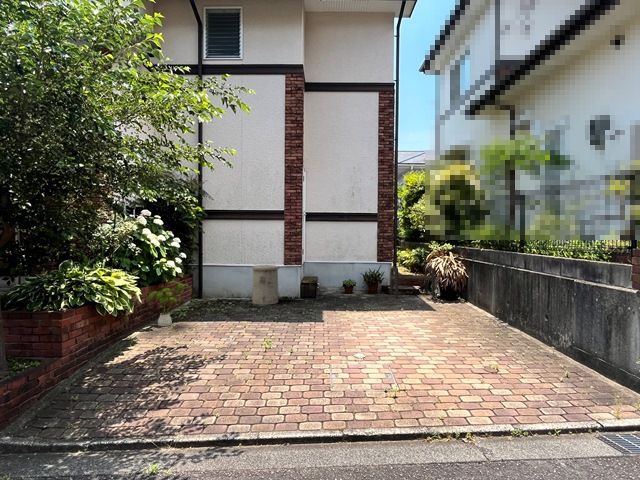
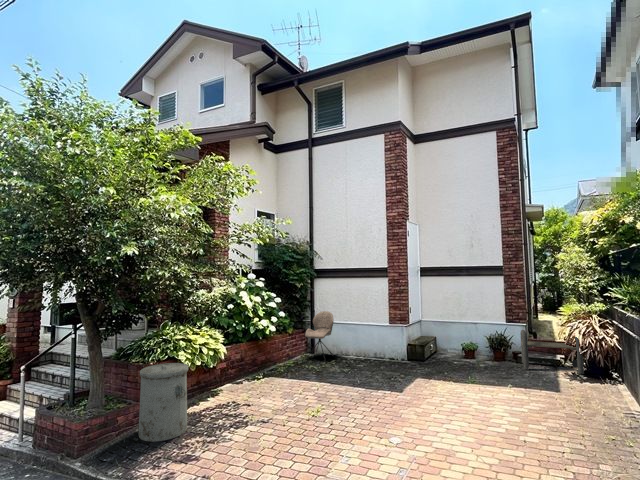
chair: none [199,255,228,305] -> present [305,311,334,361]
trash can: present [252,265,279,305] -> present [139,363,189,442]
house plant: present [147,281,192,326] -> none [243,338,282,380]

